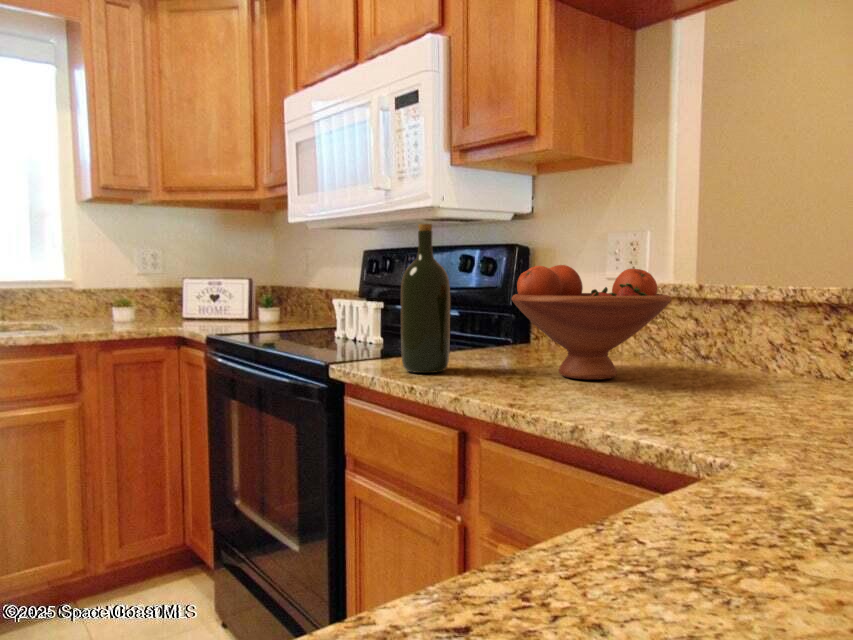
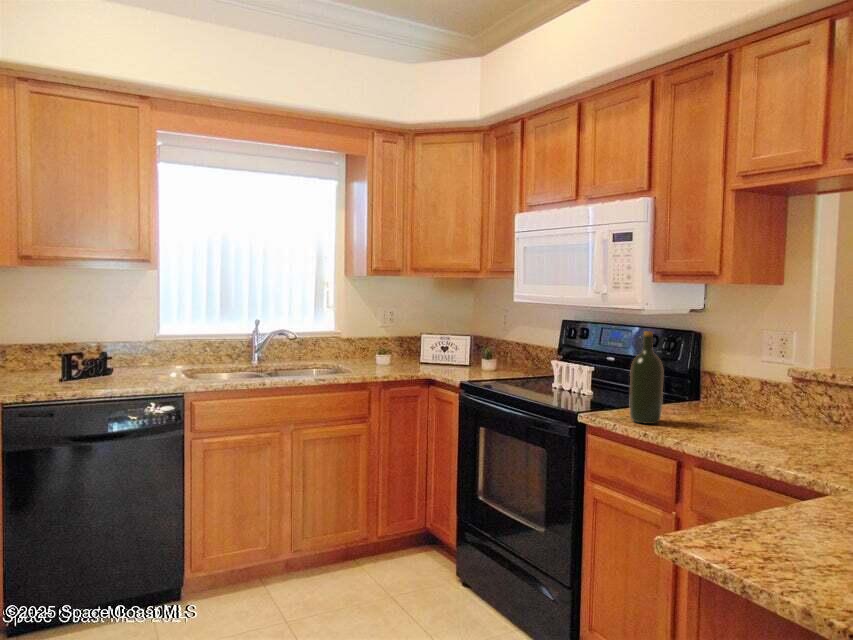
fruit bowl: present [512,265,671,380] -> none [704,359,813,435]

